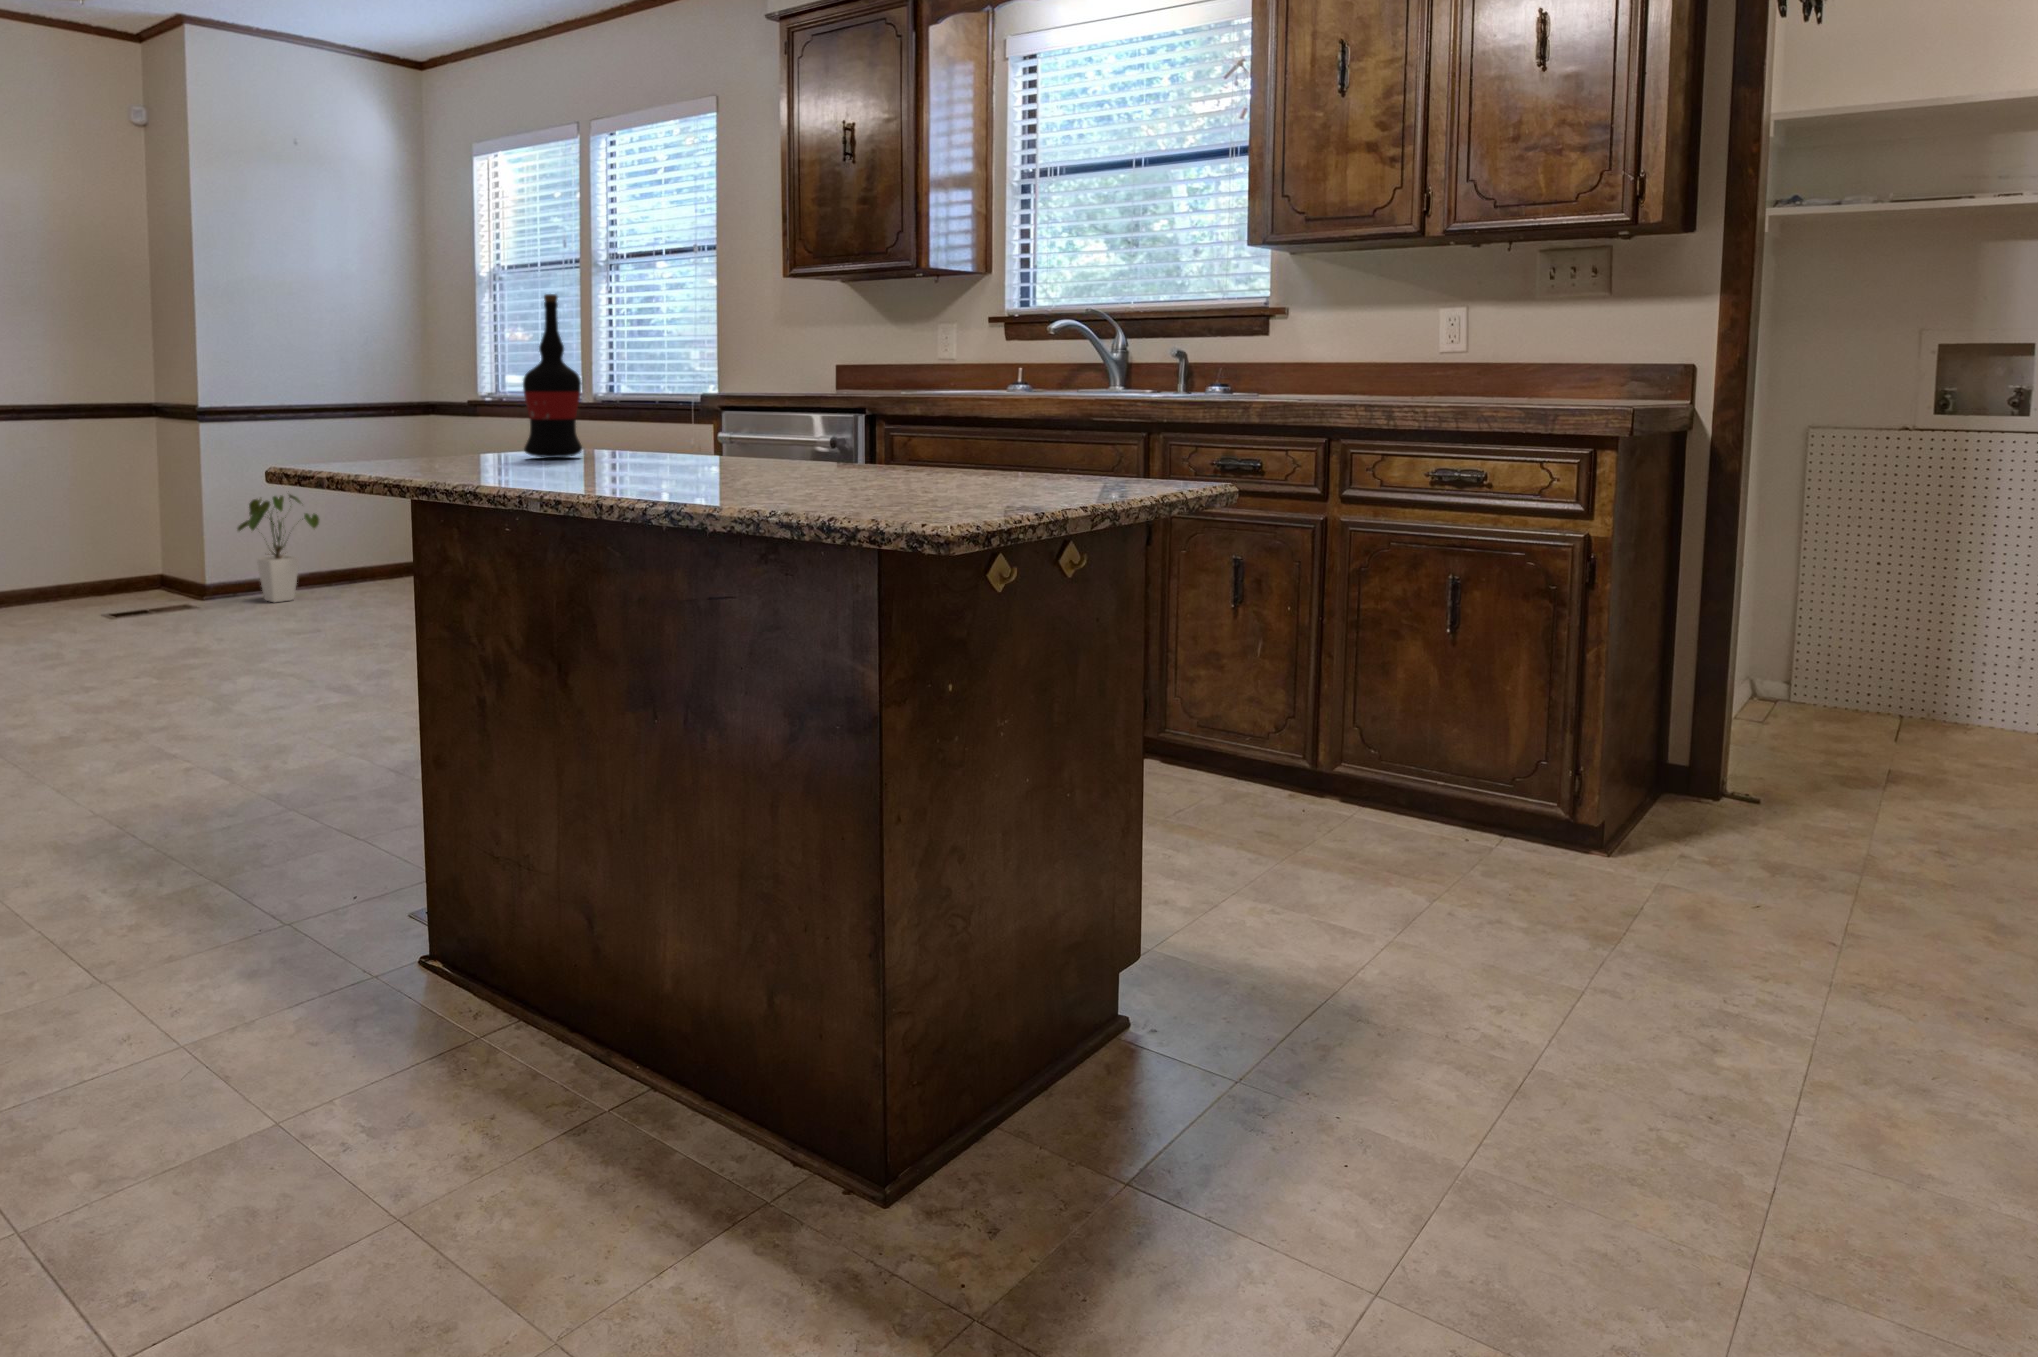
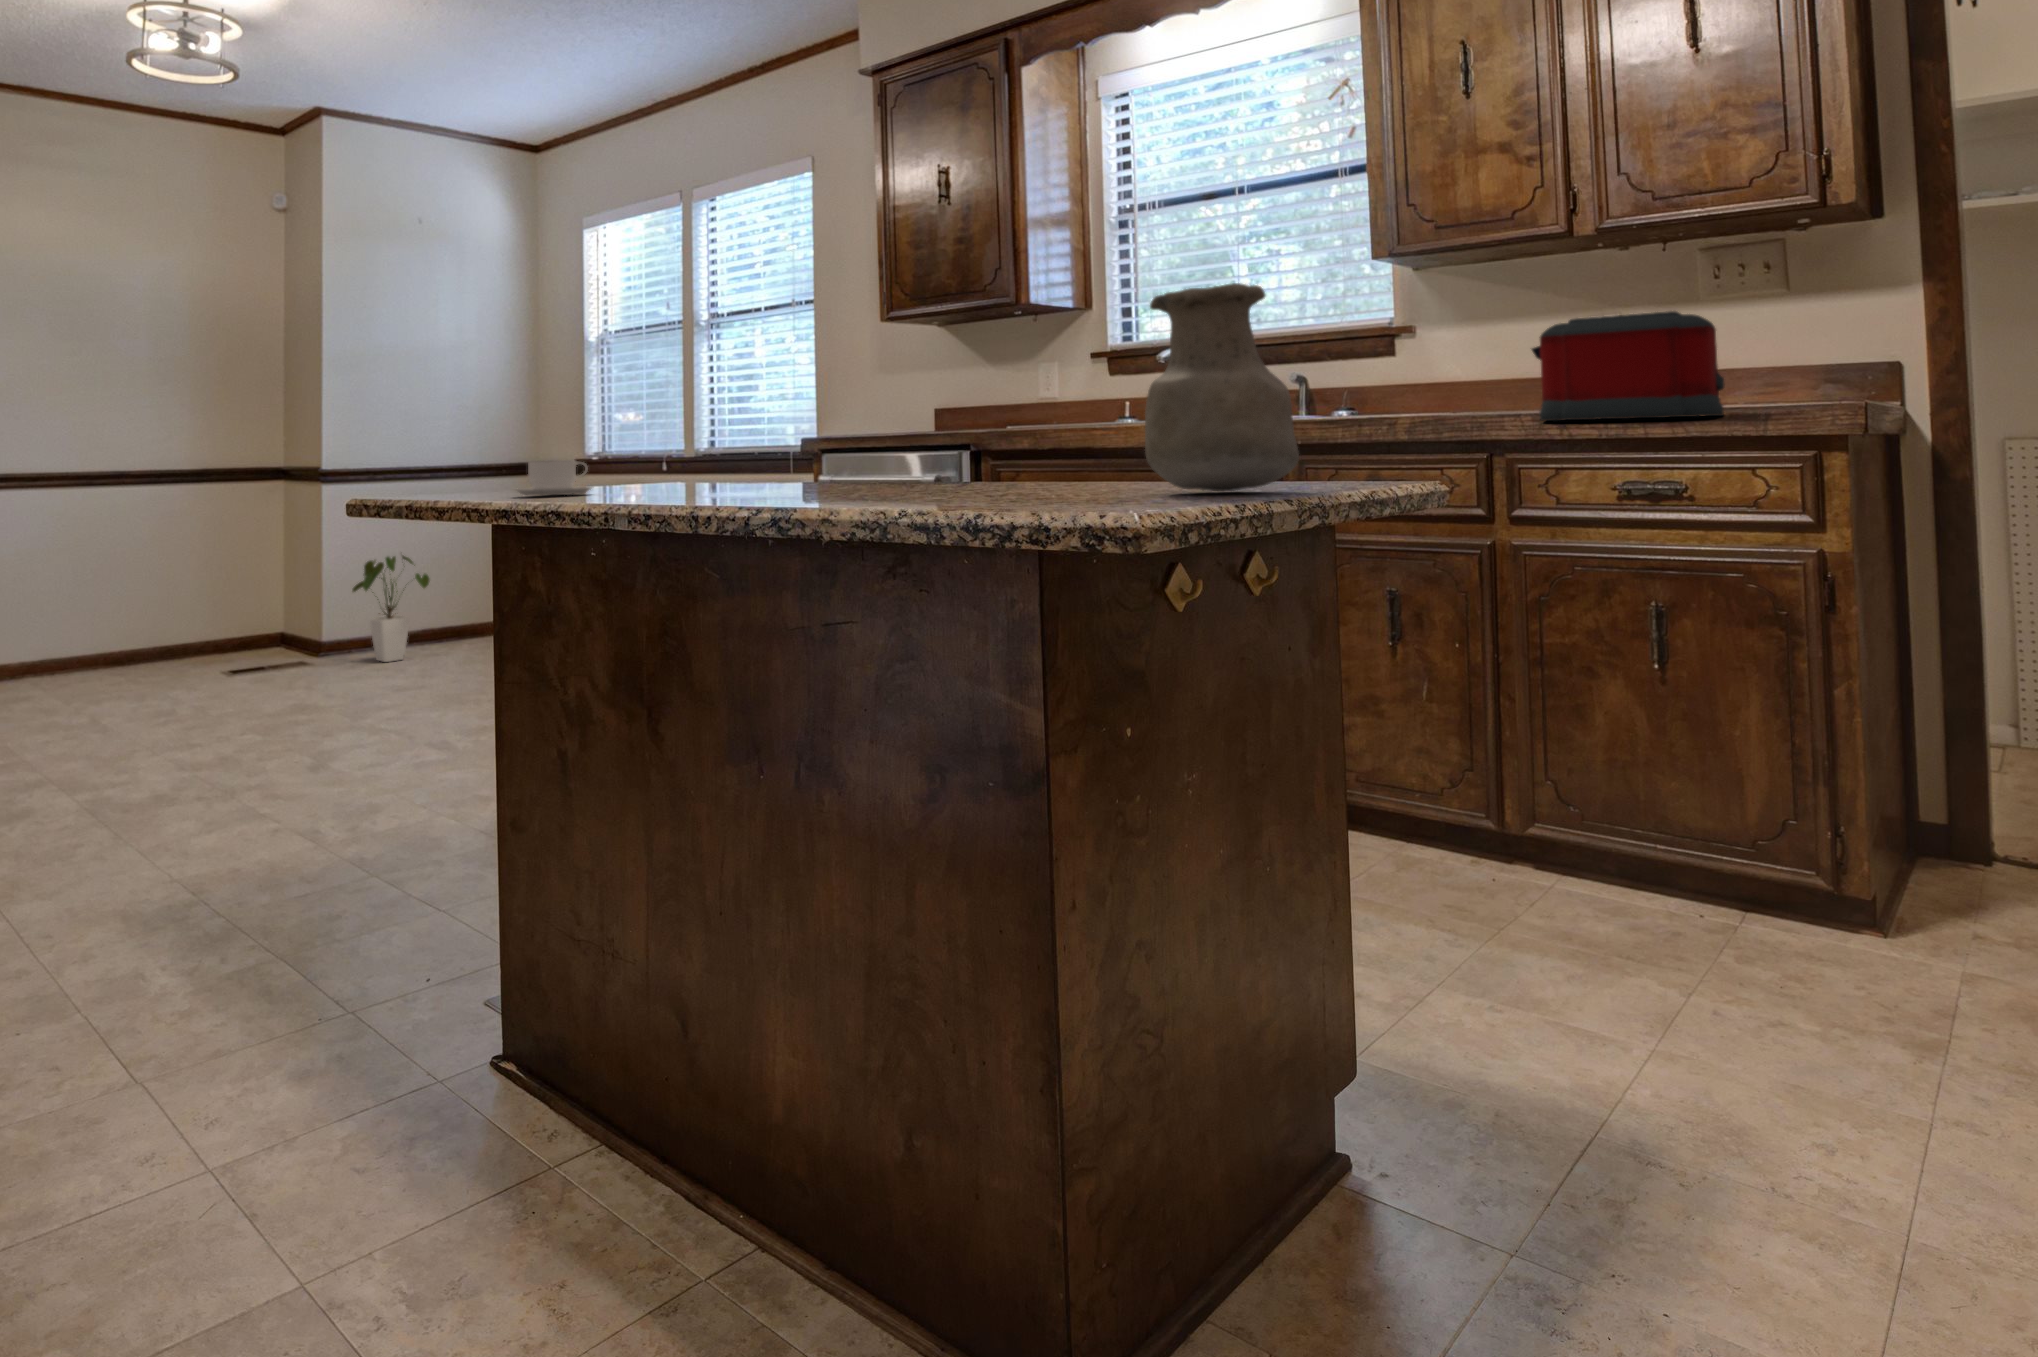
wine bottle: present [523,294,582,458] -> none [616,313,679,486]
toaster: none [1370,317,1527,413] -> present [1532,311,1724,421]
vase: none [982,322,1105,492] -> present [1145,283,1299,491]
coffee cup: none [428,436,504,469] -> present [516,460,591,495]

